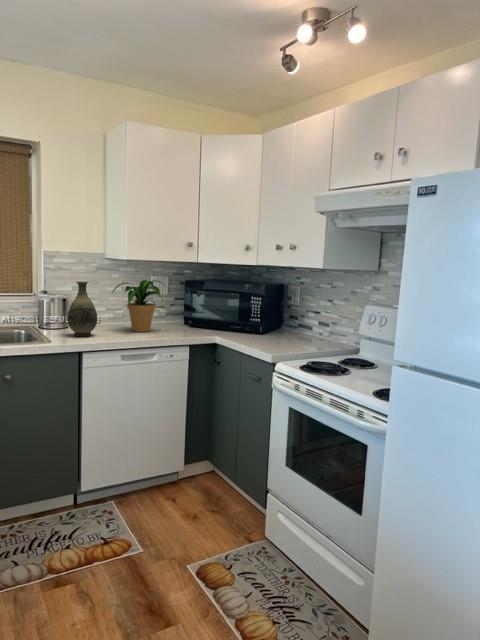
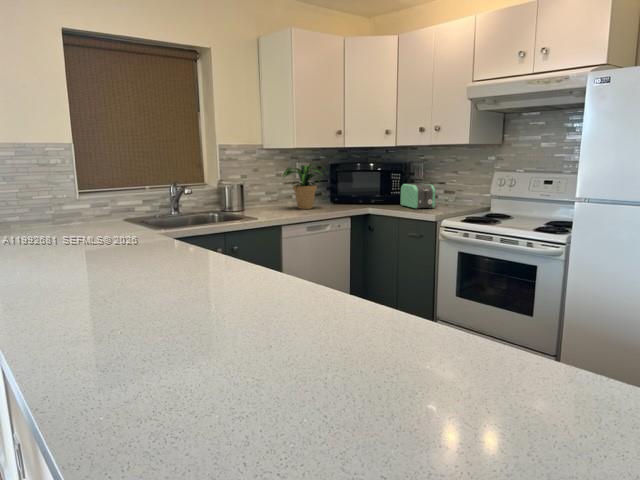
vase: present [67,281,97,337] -> none [257,167,281,214]
toaster: none [257,311,289,344] -> present [400,184,435,209]

